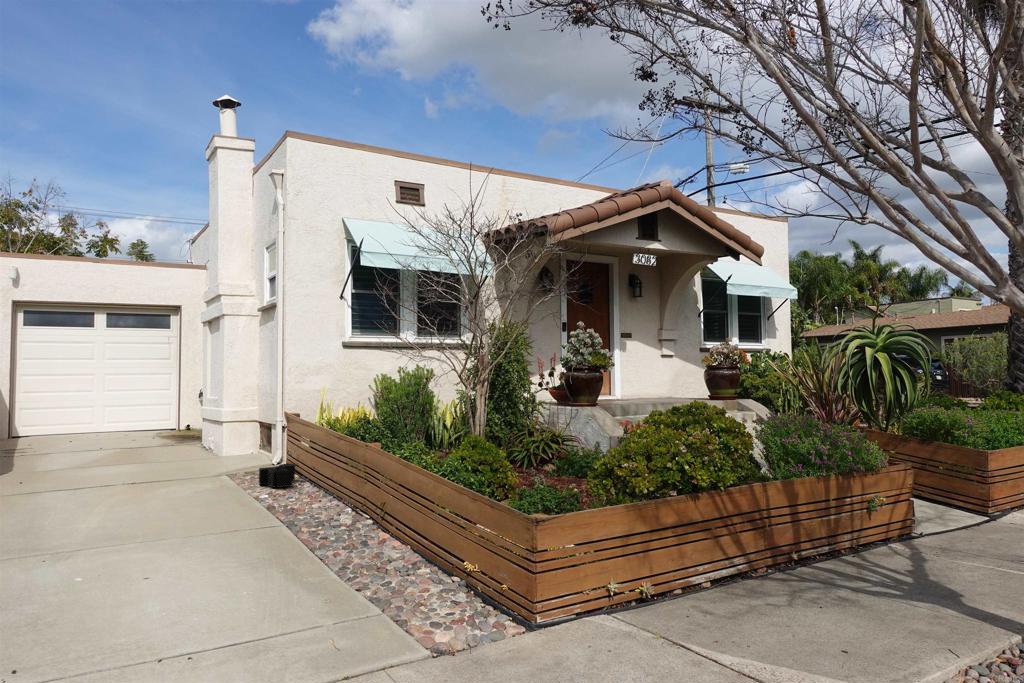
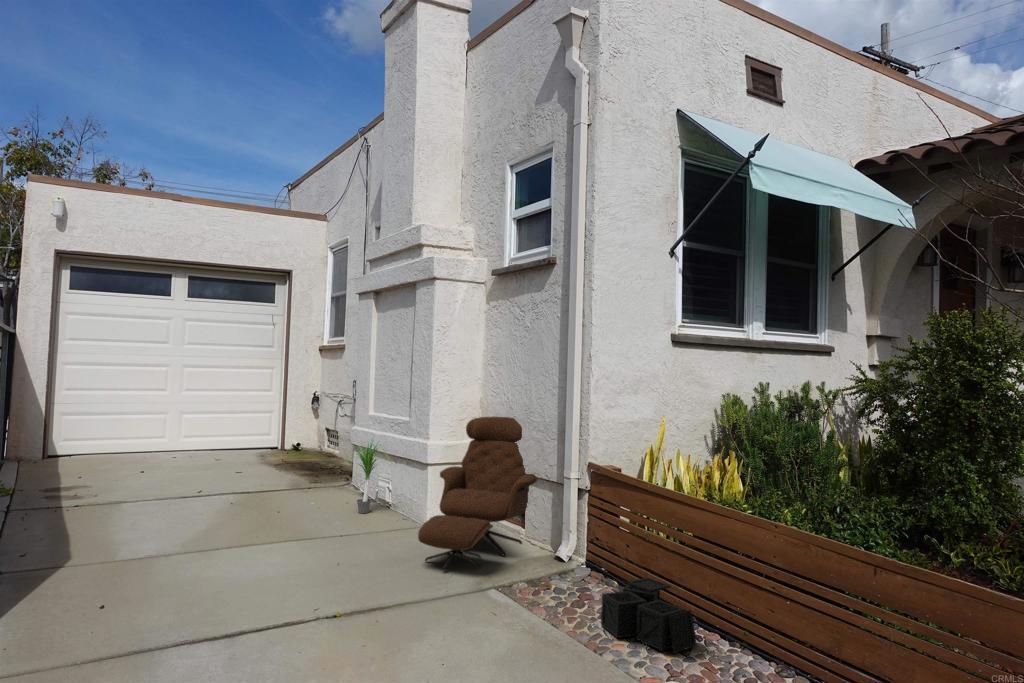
lounge chair: none [196,393,276,469] -> present [418,417,537,570]
potted plant: none [177,407,210,453] -> present [356,441,379,513]

